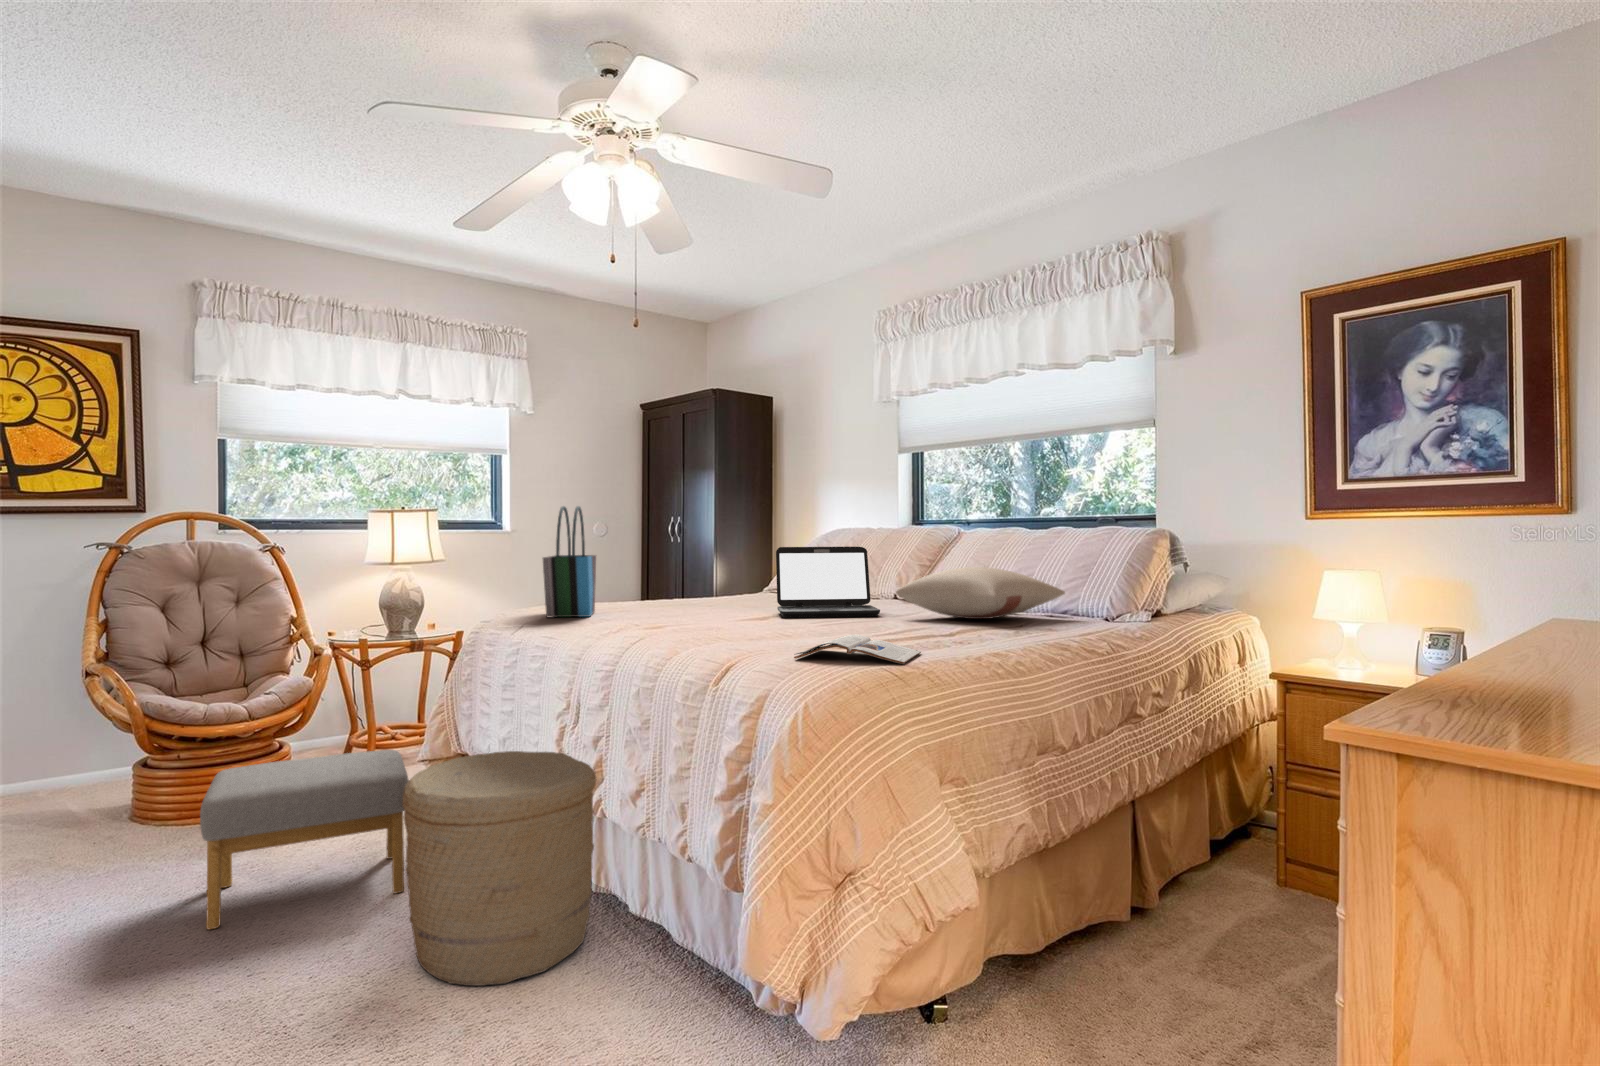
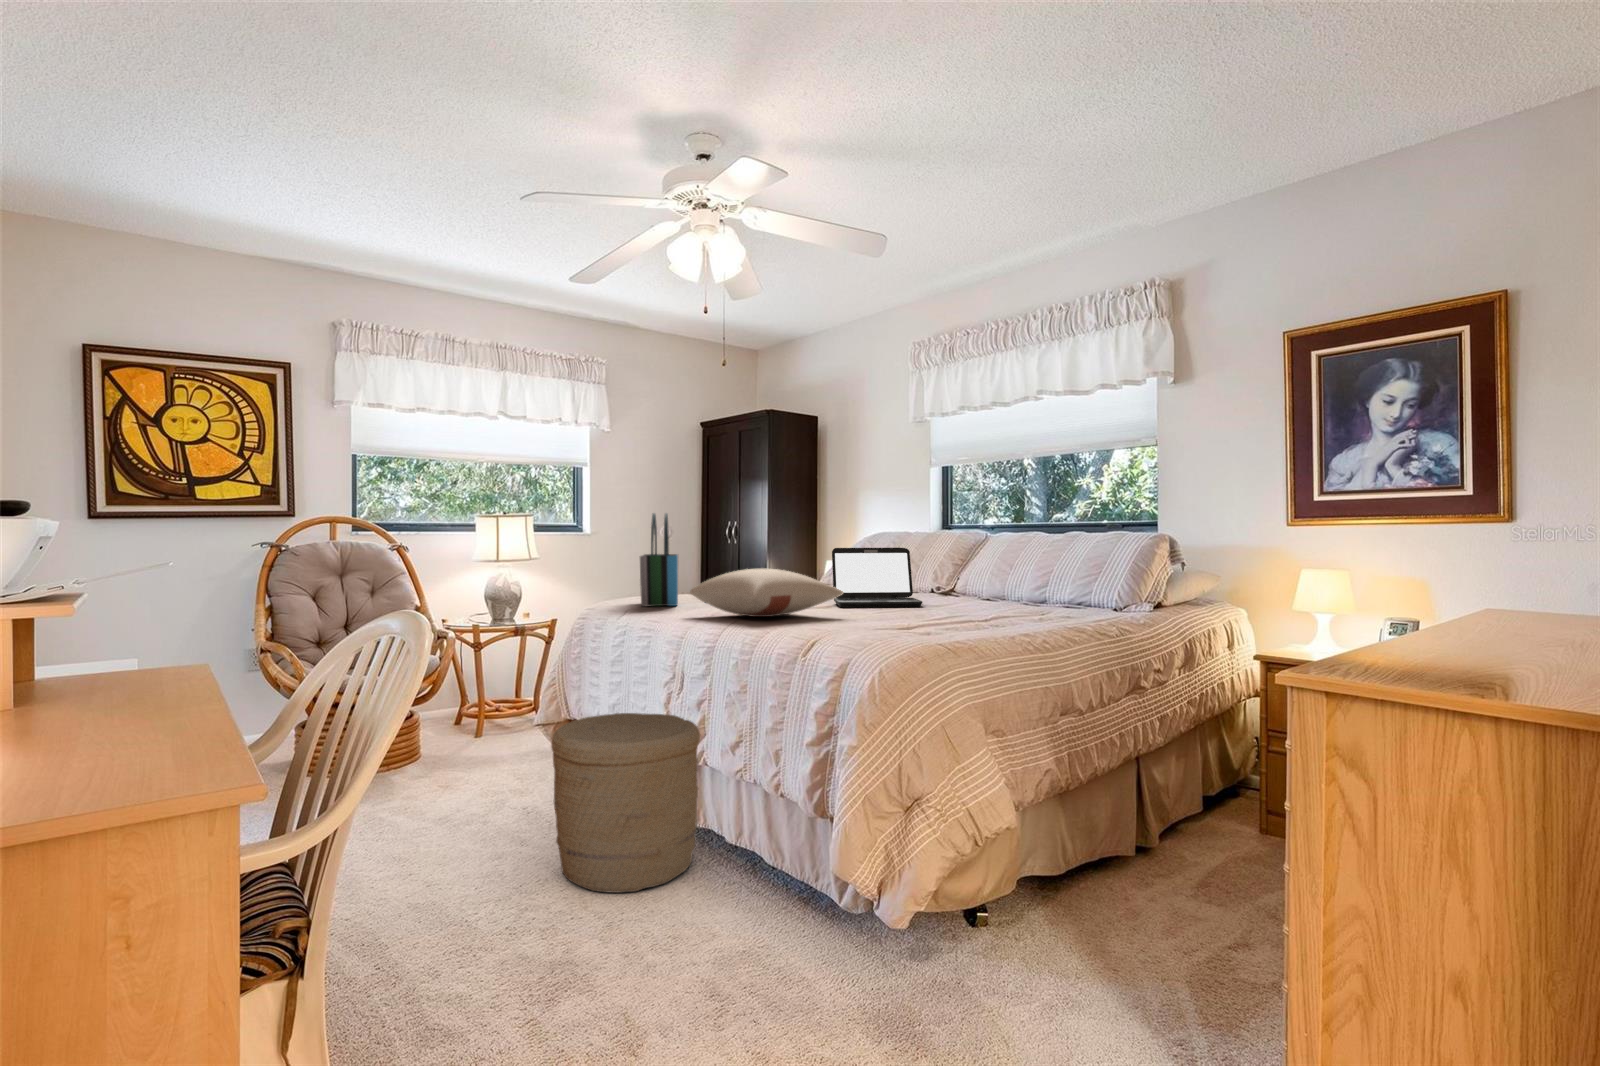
pillow: present [896,567,1065,619] -> present [690,568,843,617]
magazine: present [794,635,921,664] -> none [865,618,966,641]
footstool: present [200,750,409,929] -> none [383,714,540,852]

